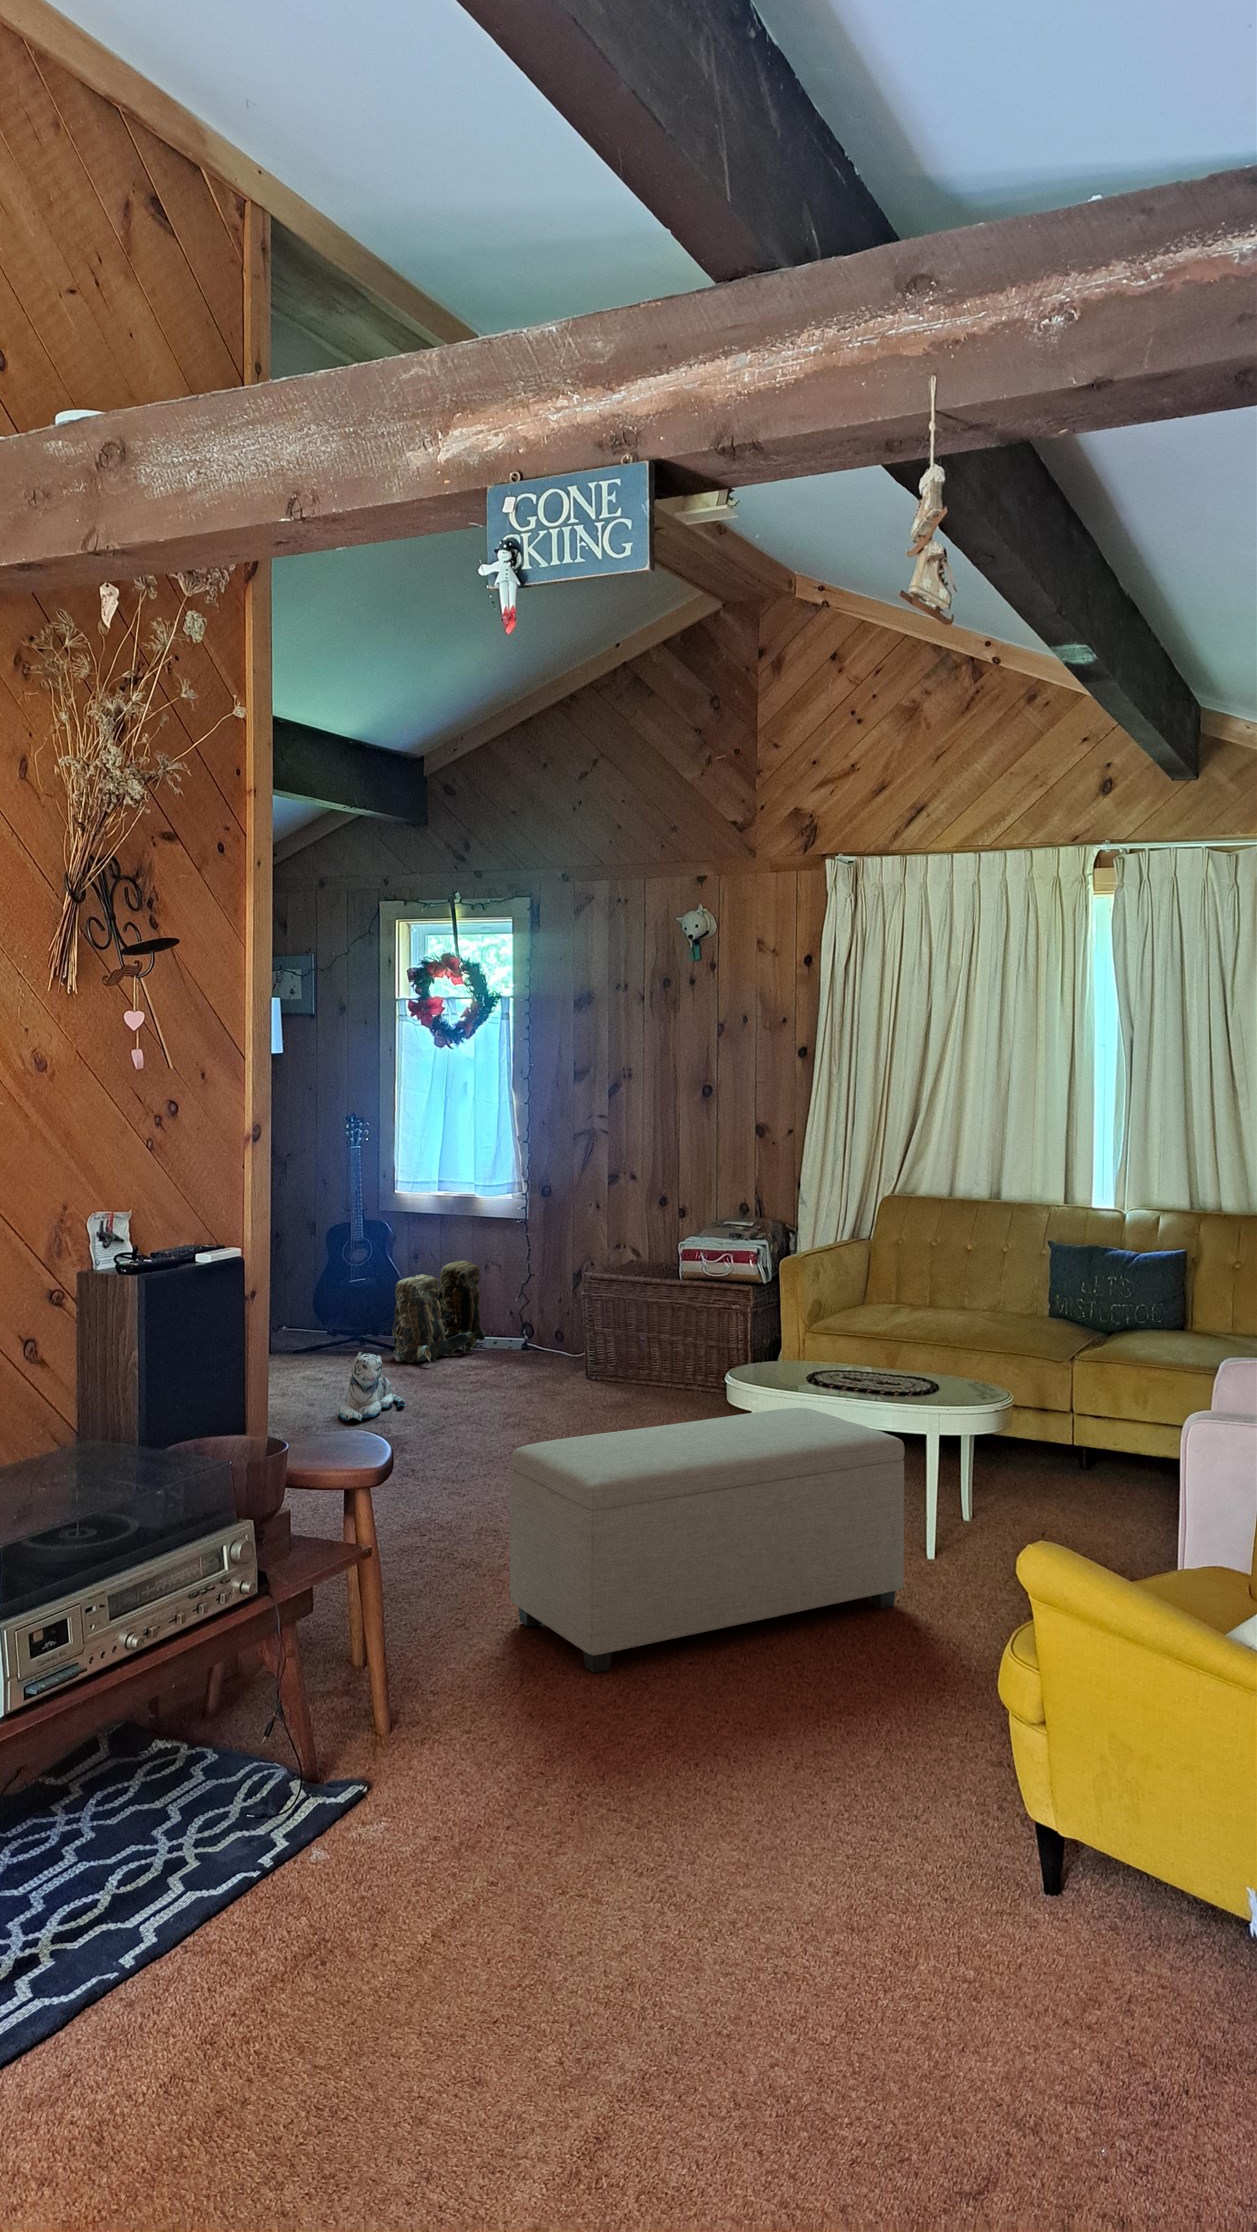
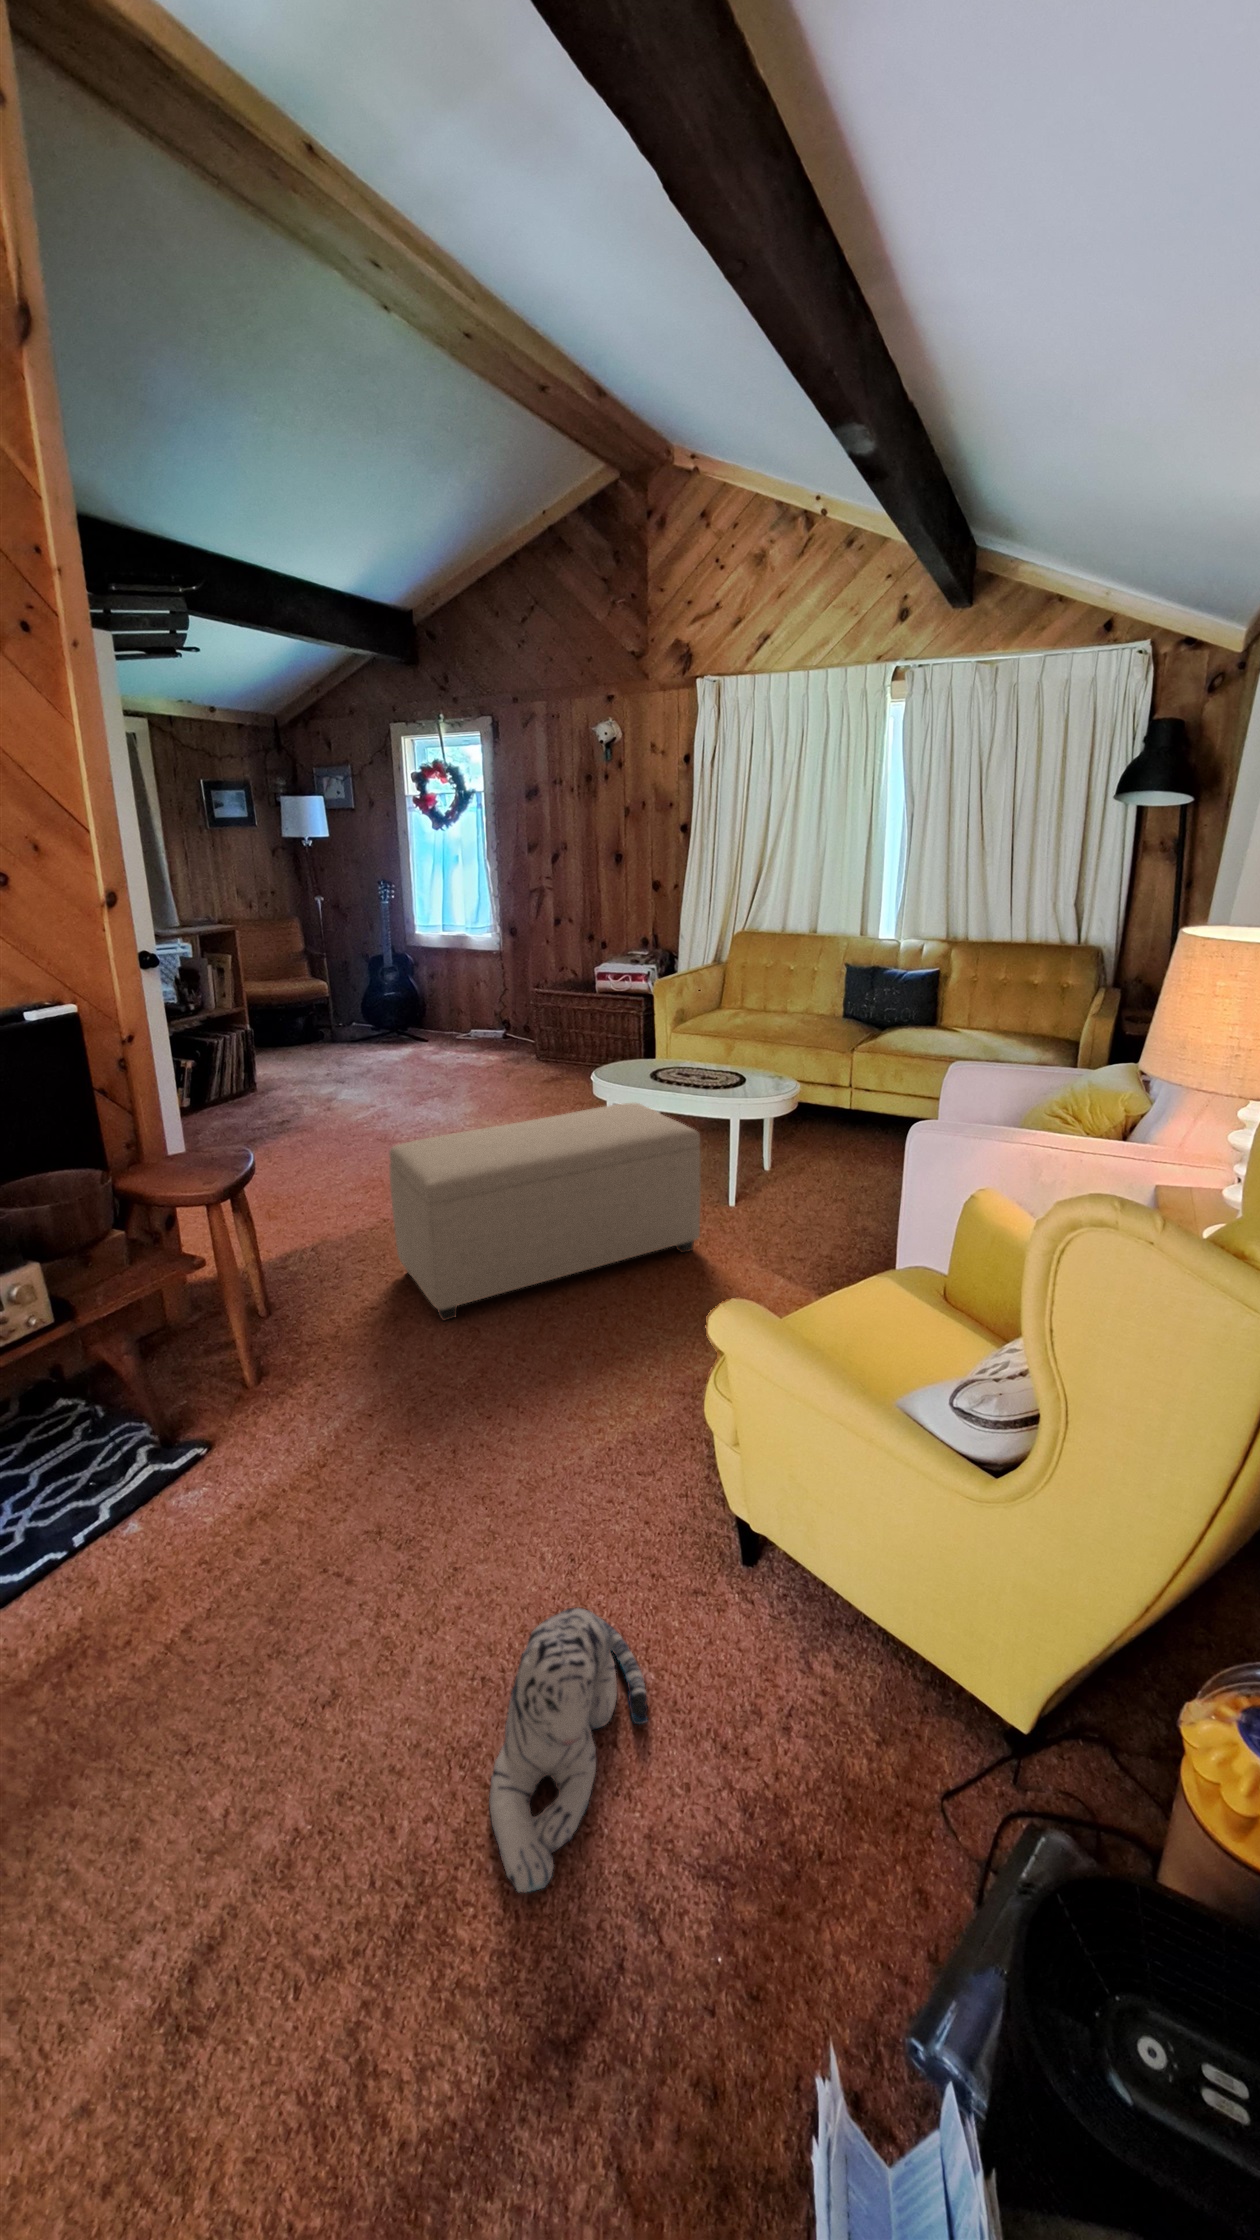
backpack: present [392,1261,485,1363] -> none [411,981,480,1050]
plush toy: present [339,1352,405,1421] -> present [489,1608,648,1893]

